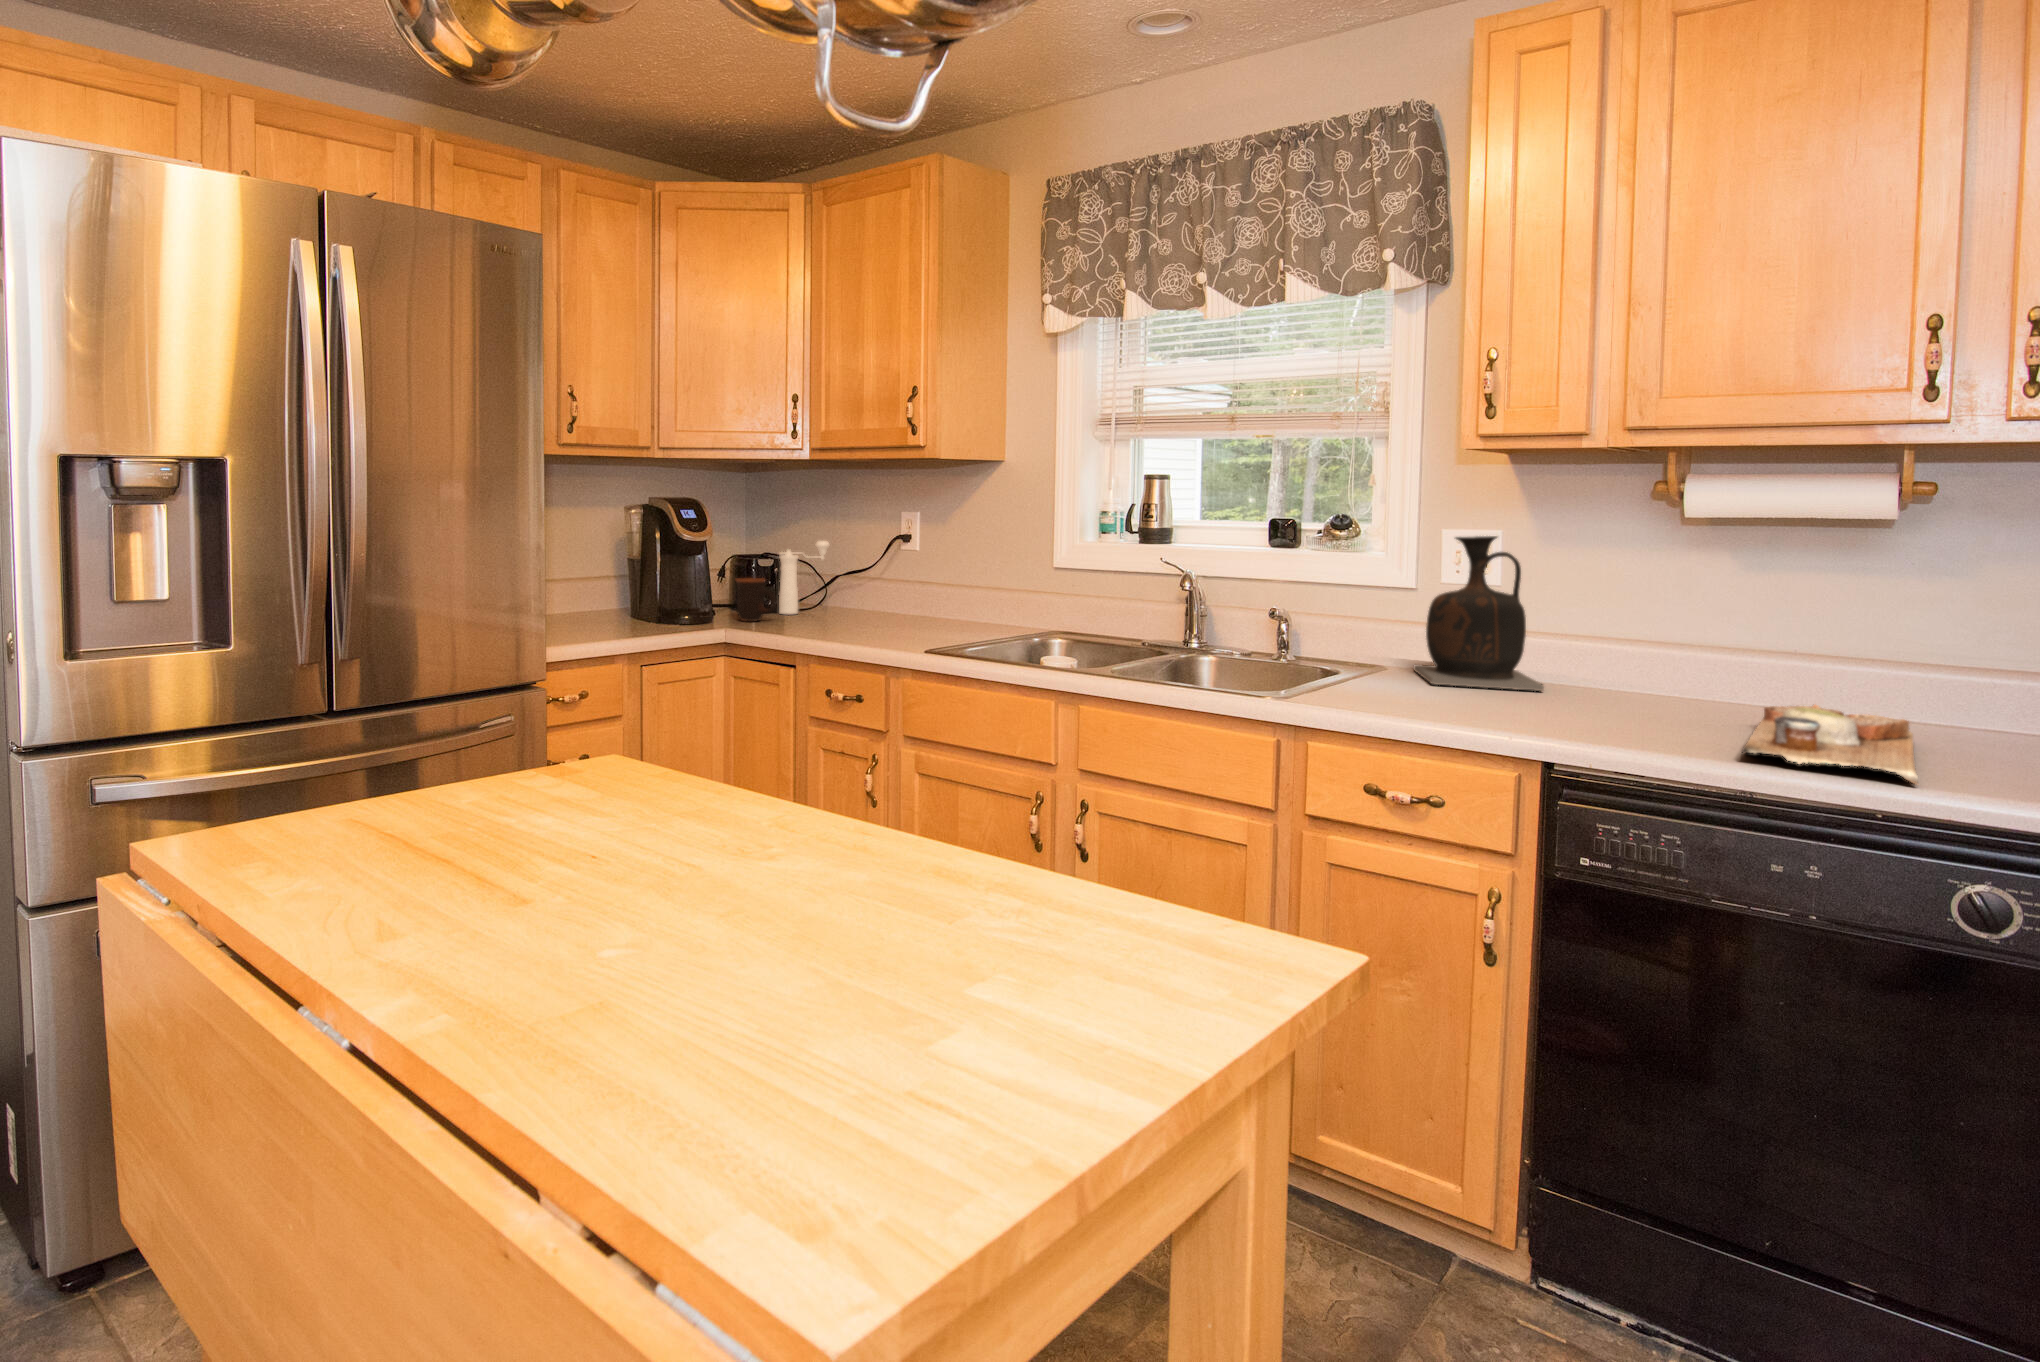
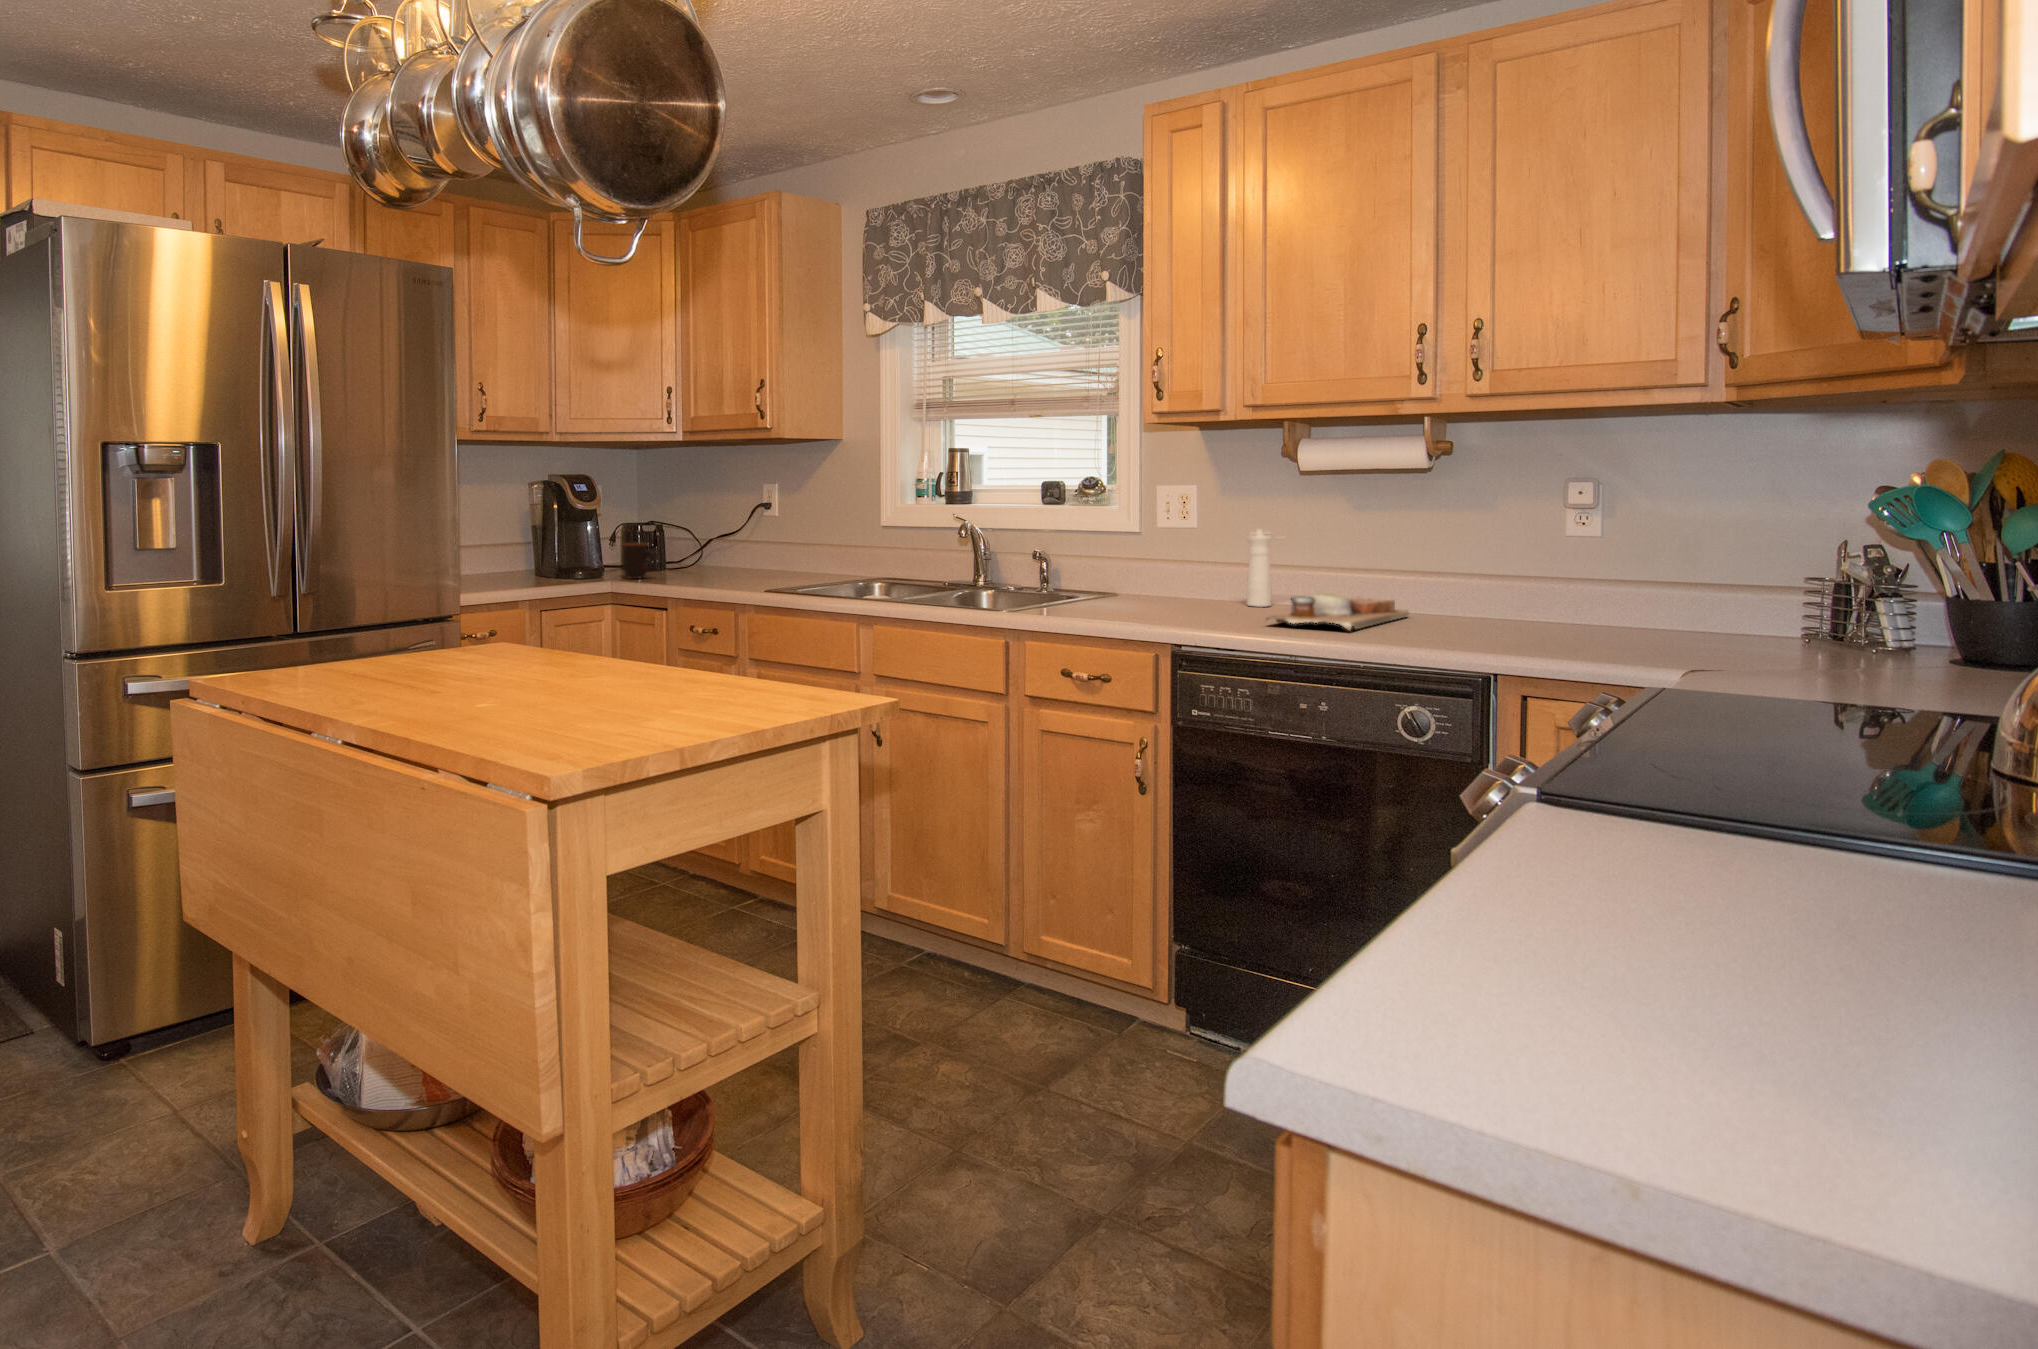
vase: present [1414,536,1544,691] -> none [1133,488,1210,601]
pepper mill: present [779,541,829,615] -> present [1247,529,1283,607]

